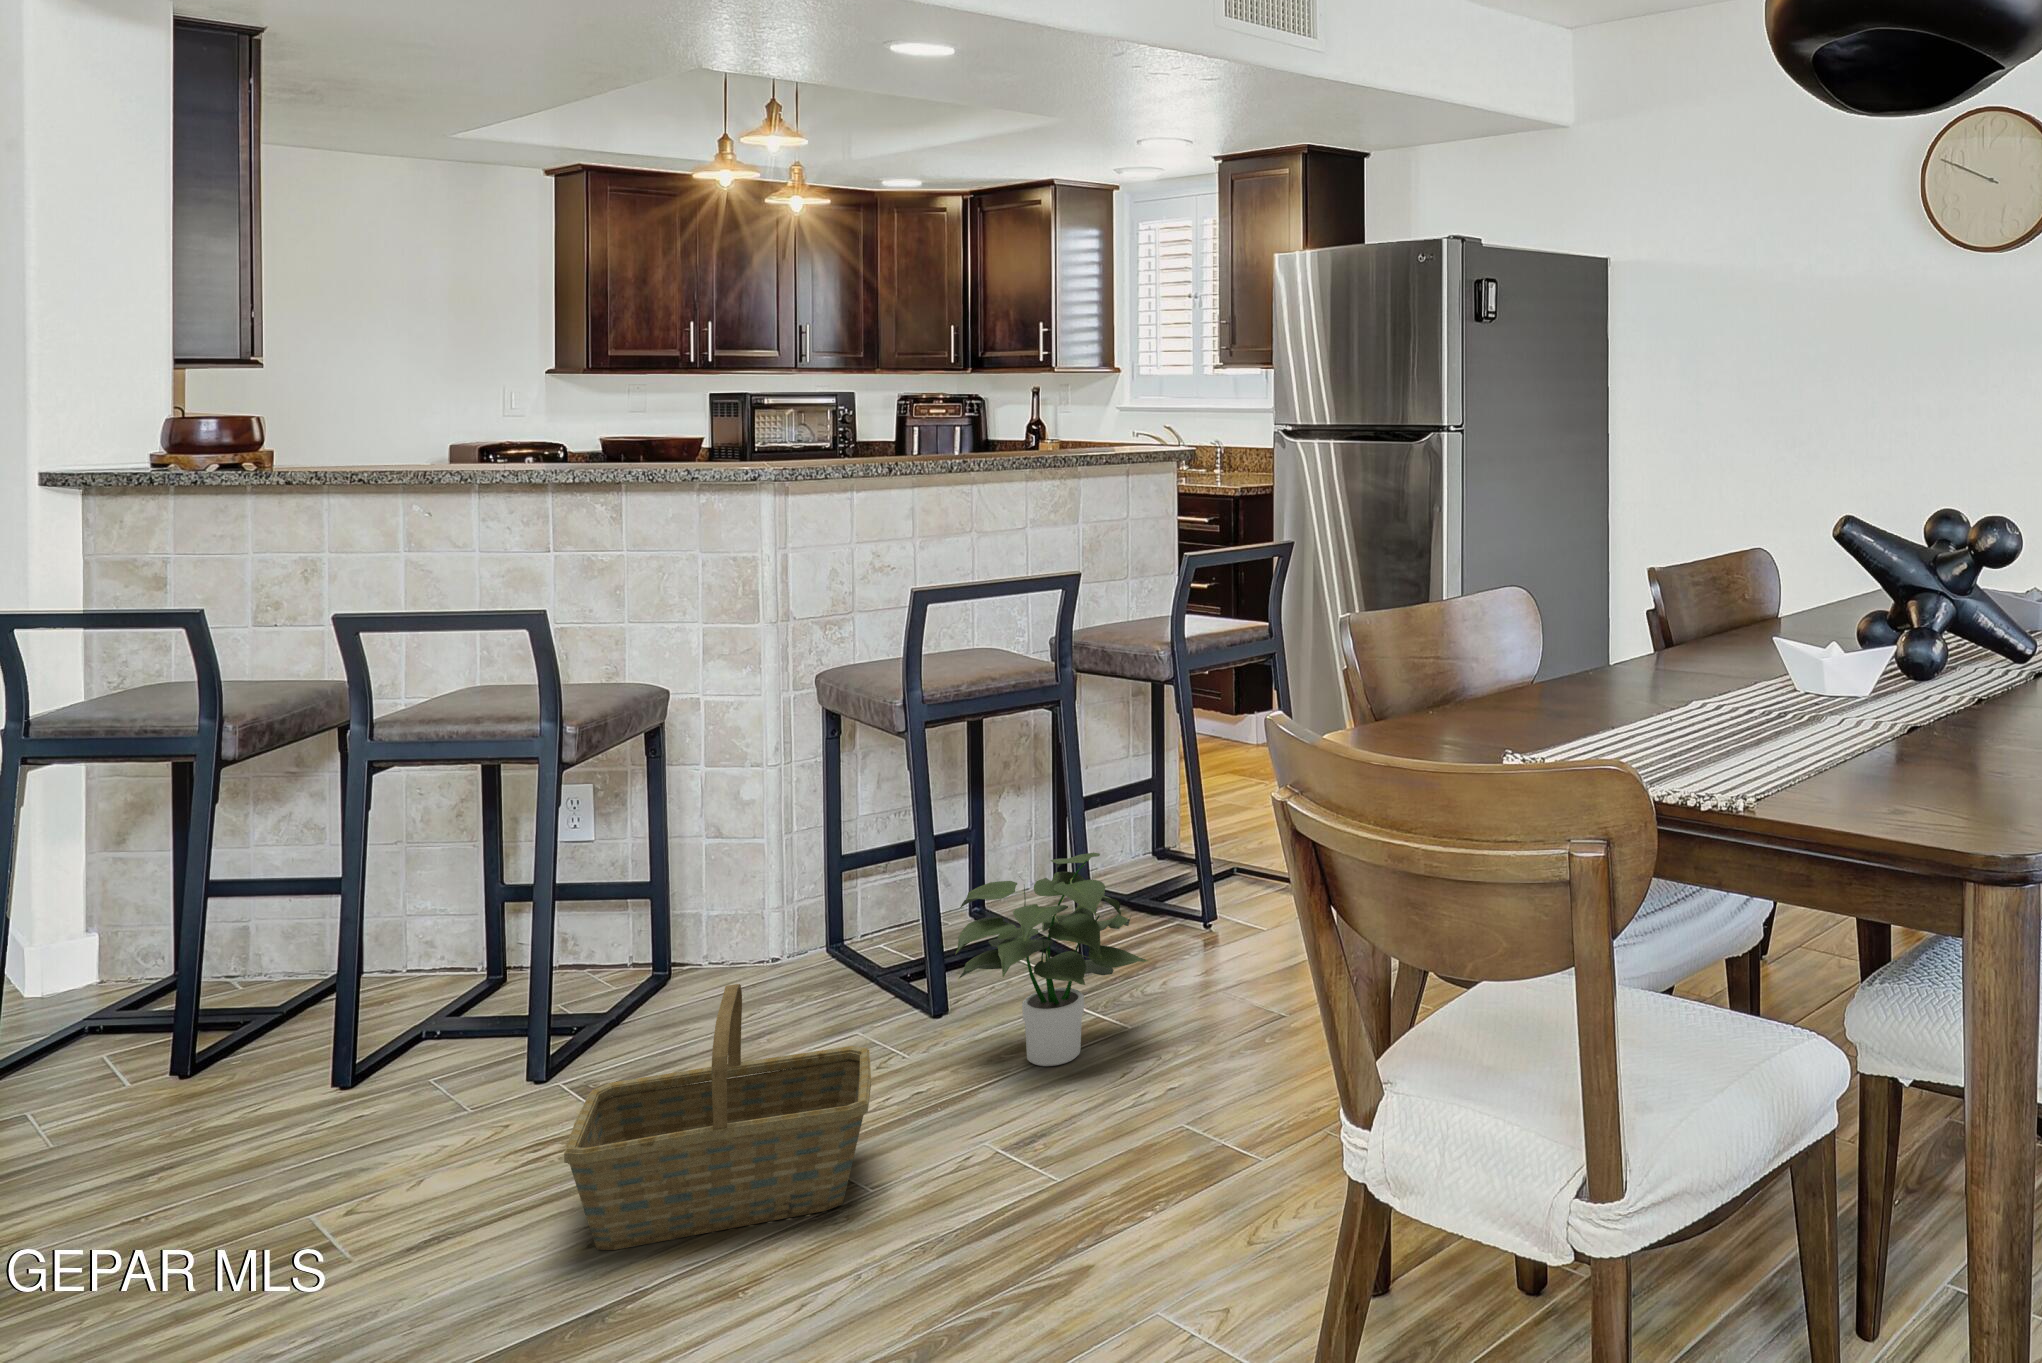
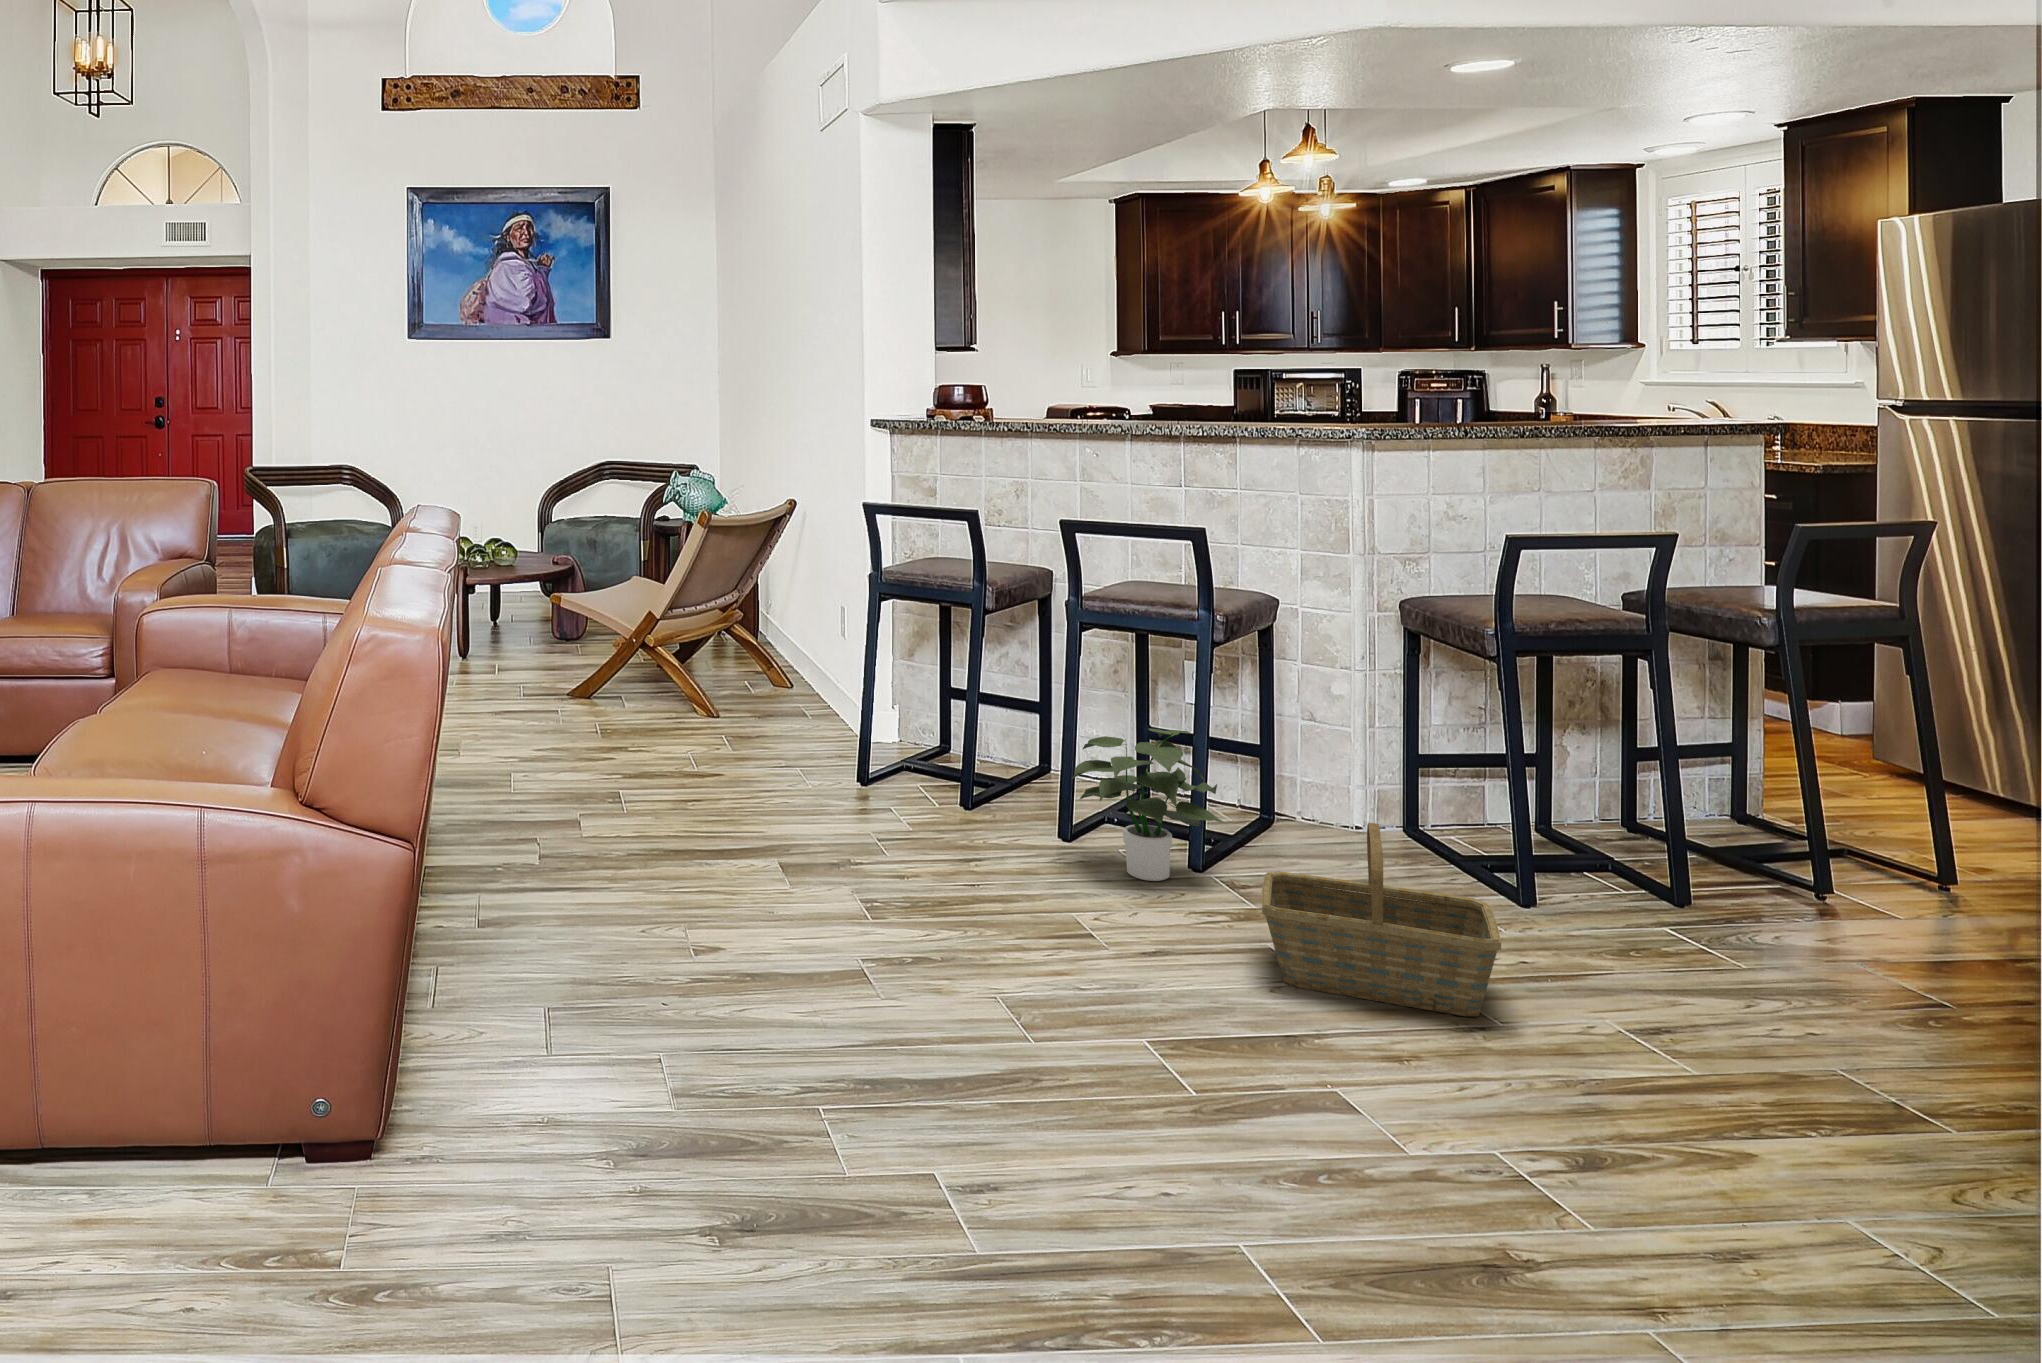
potted plant: present [956,852,1148,1066] -> present [1072,729,1224,881]

